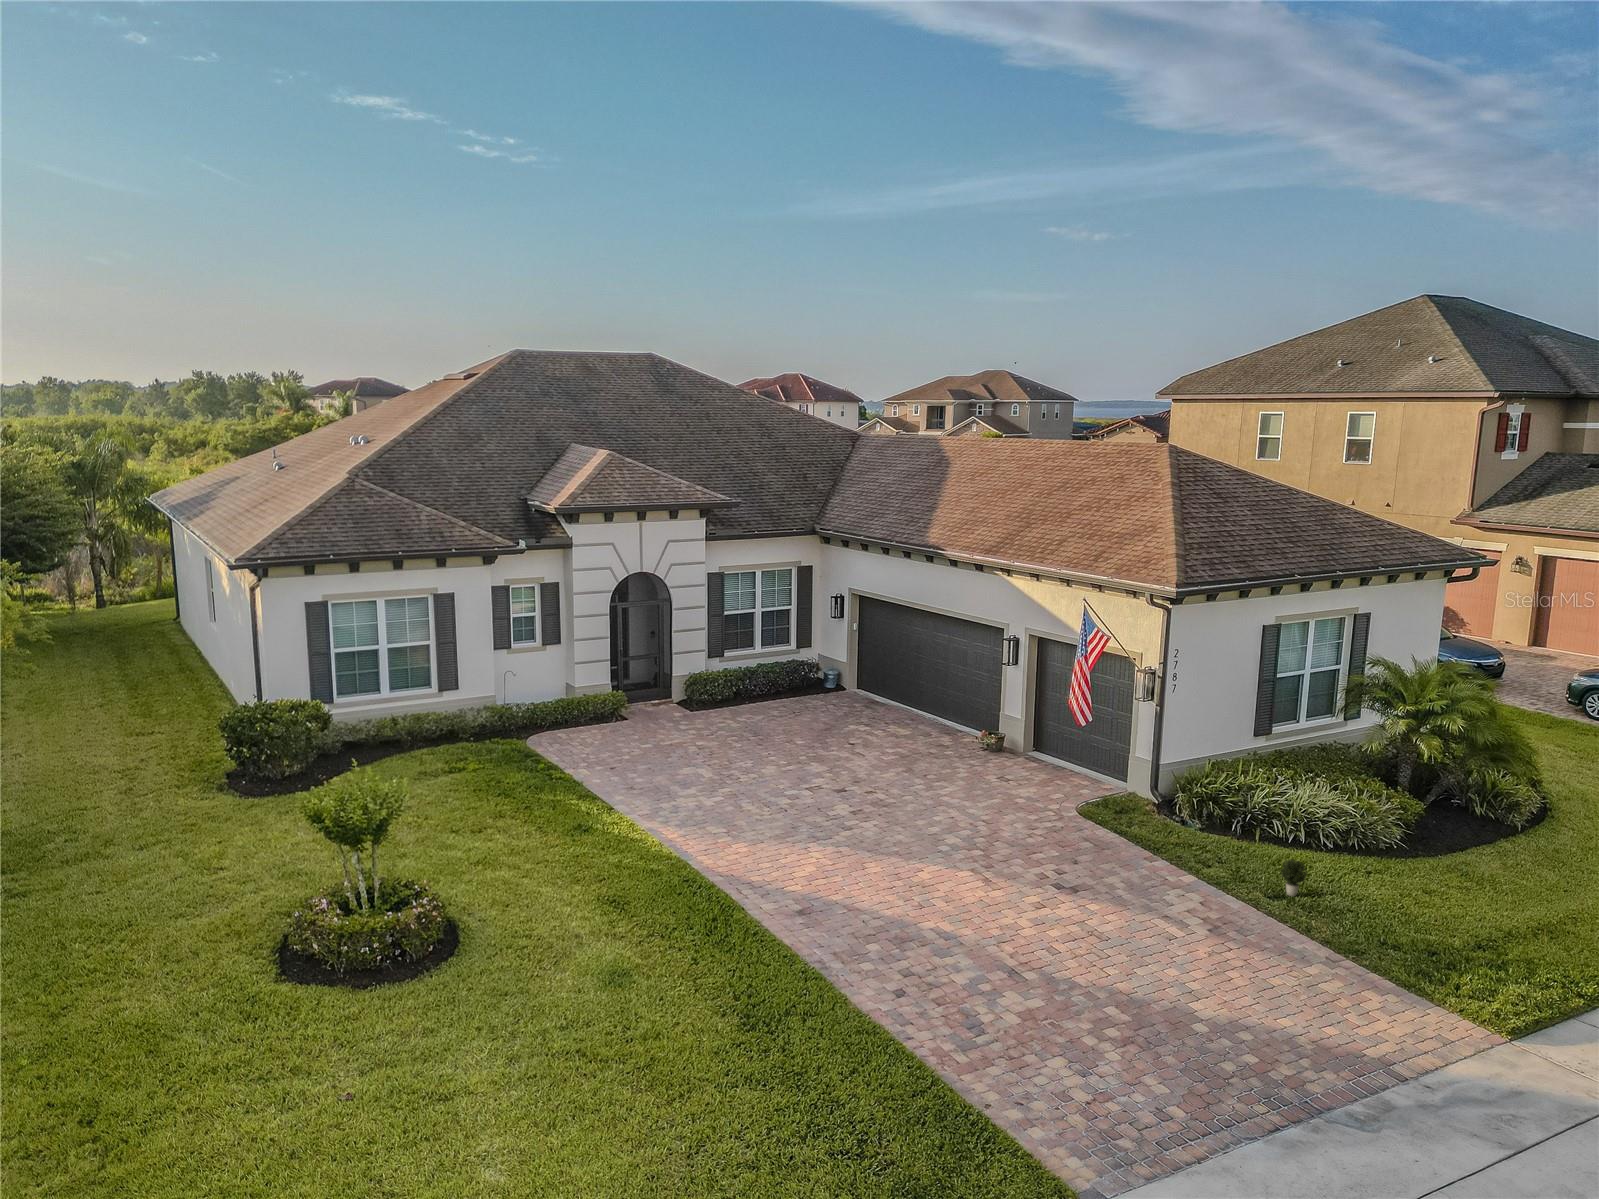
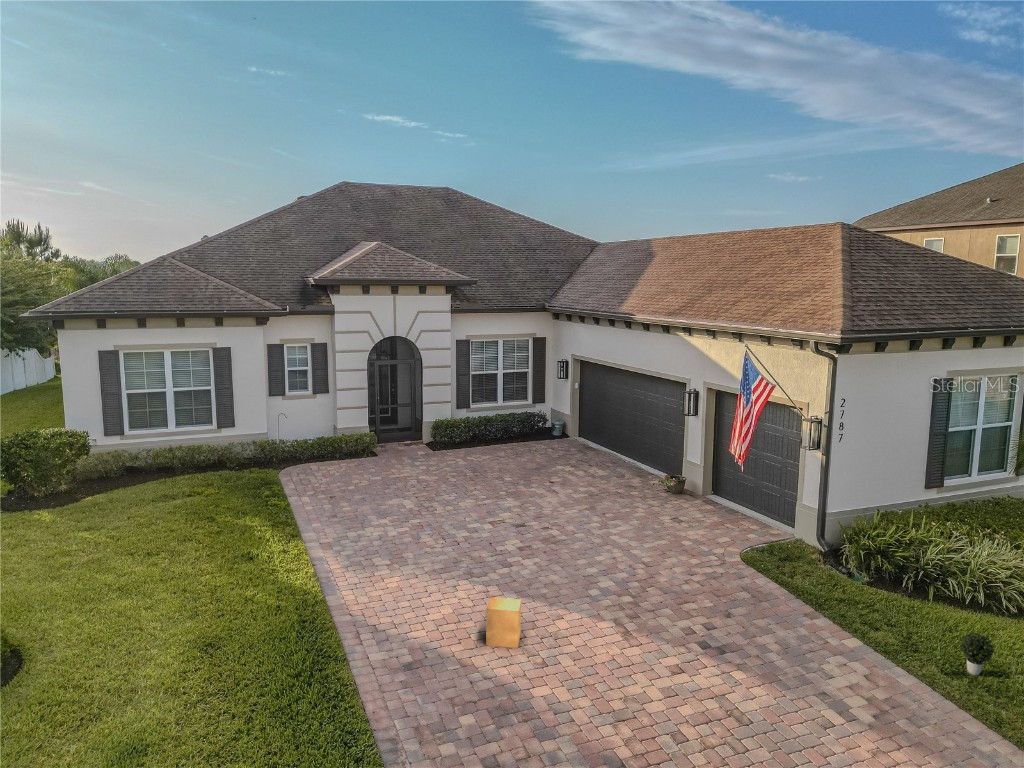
cardboard box: none [860,852,893,897] -> present [486,597,521,648]

